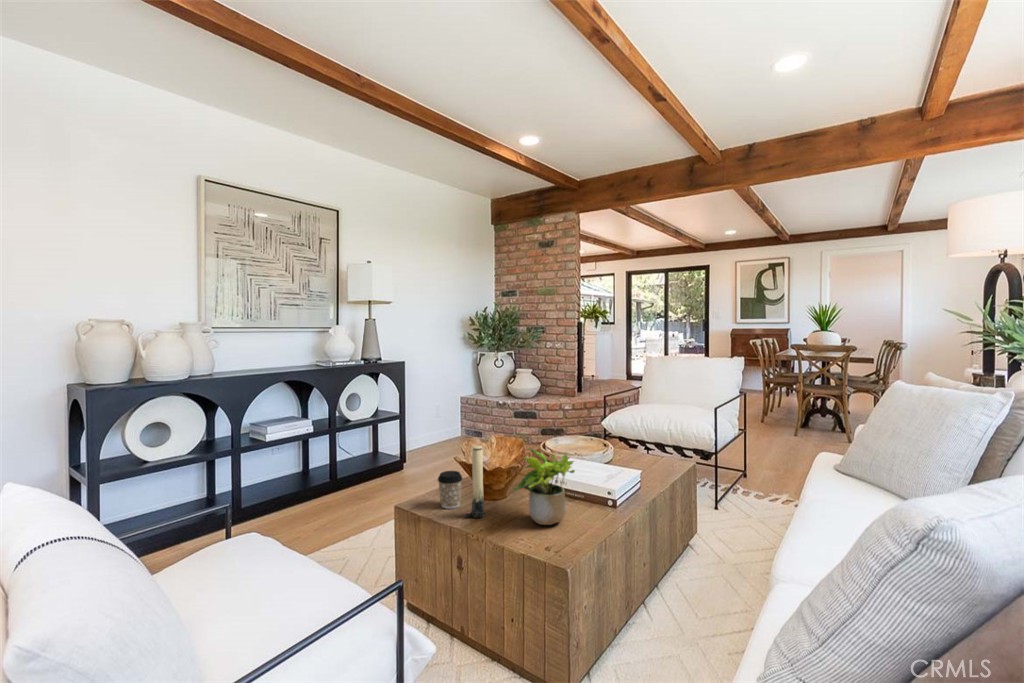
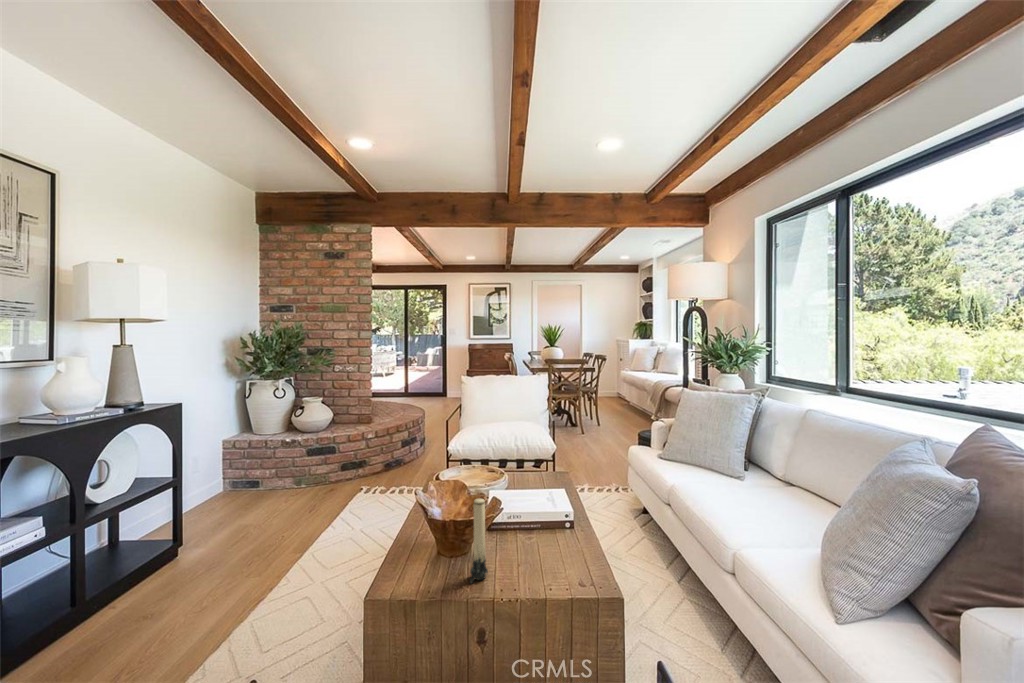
potted plant: present [513,449,575,525] -> none [510,489,571,566]
coffee cup: present [438,471,462,509] -> none [419,534,448,581]

